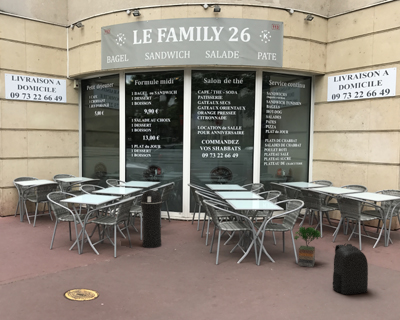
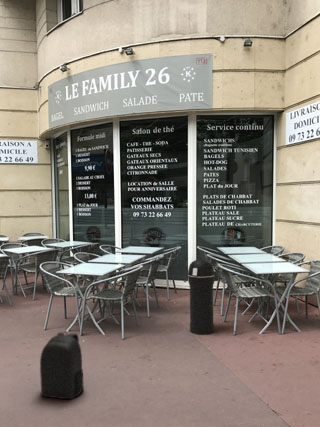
trash can: present [141,190,162,248] -> present [188,259,215,335]
potted tree: present [295,227,321,267] -> none [86,305,121,356]

